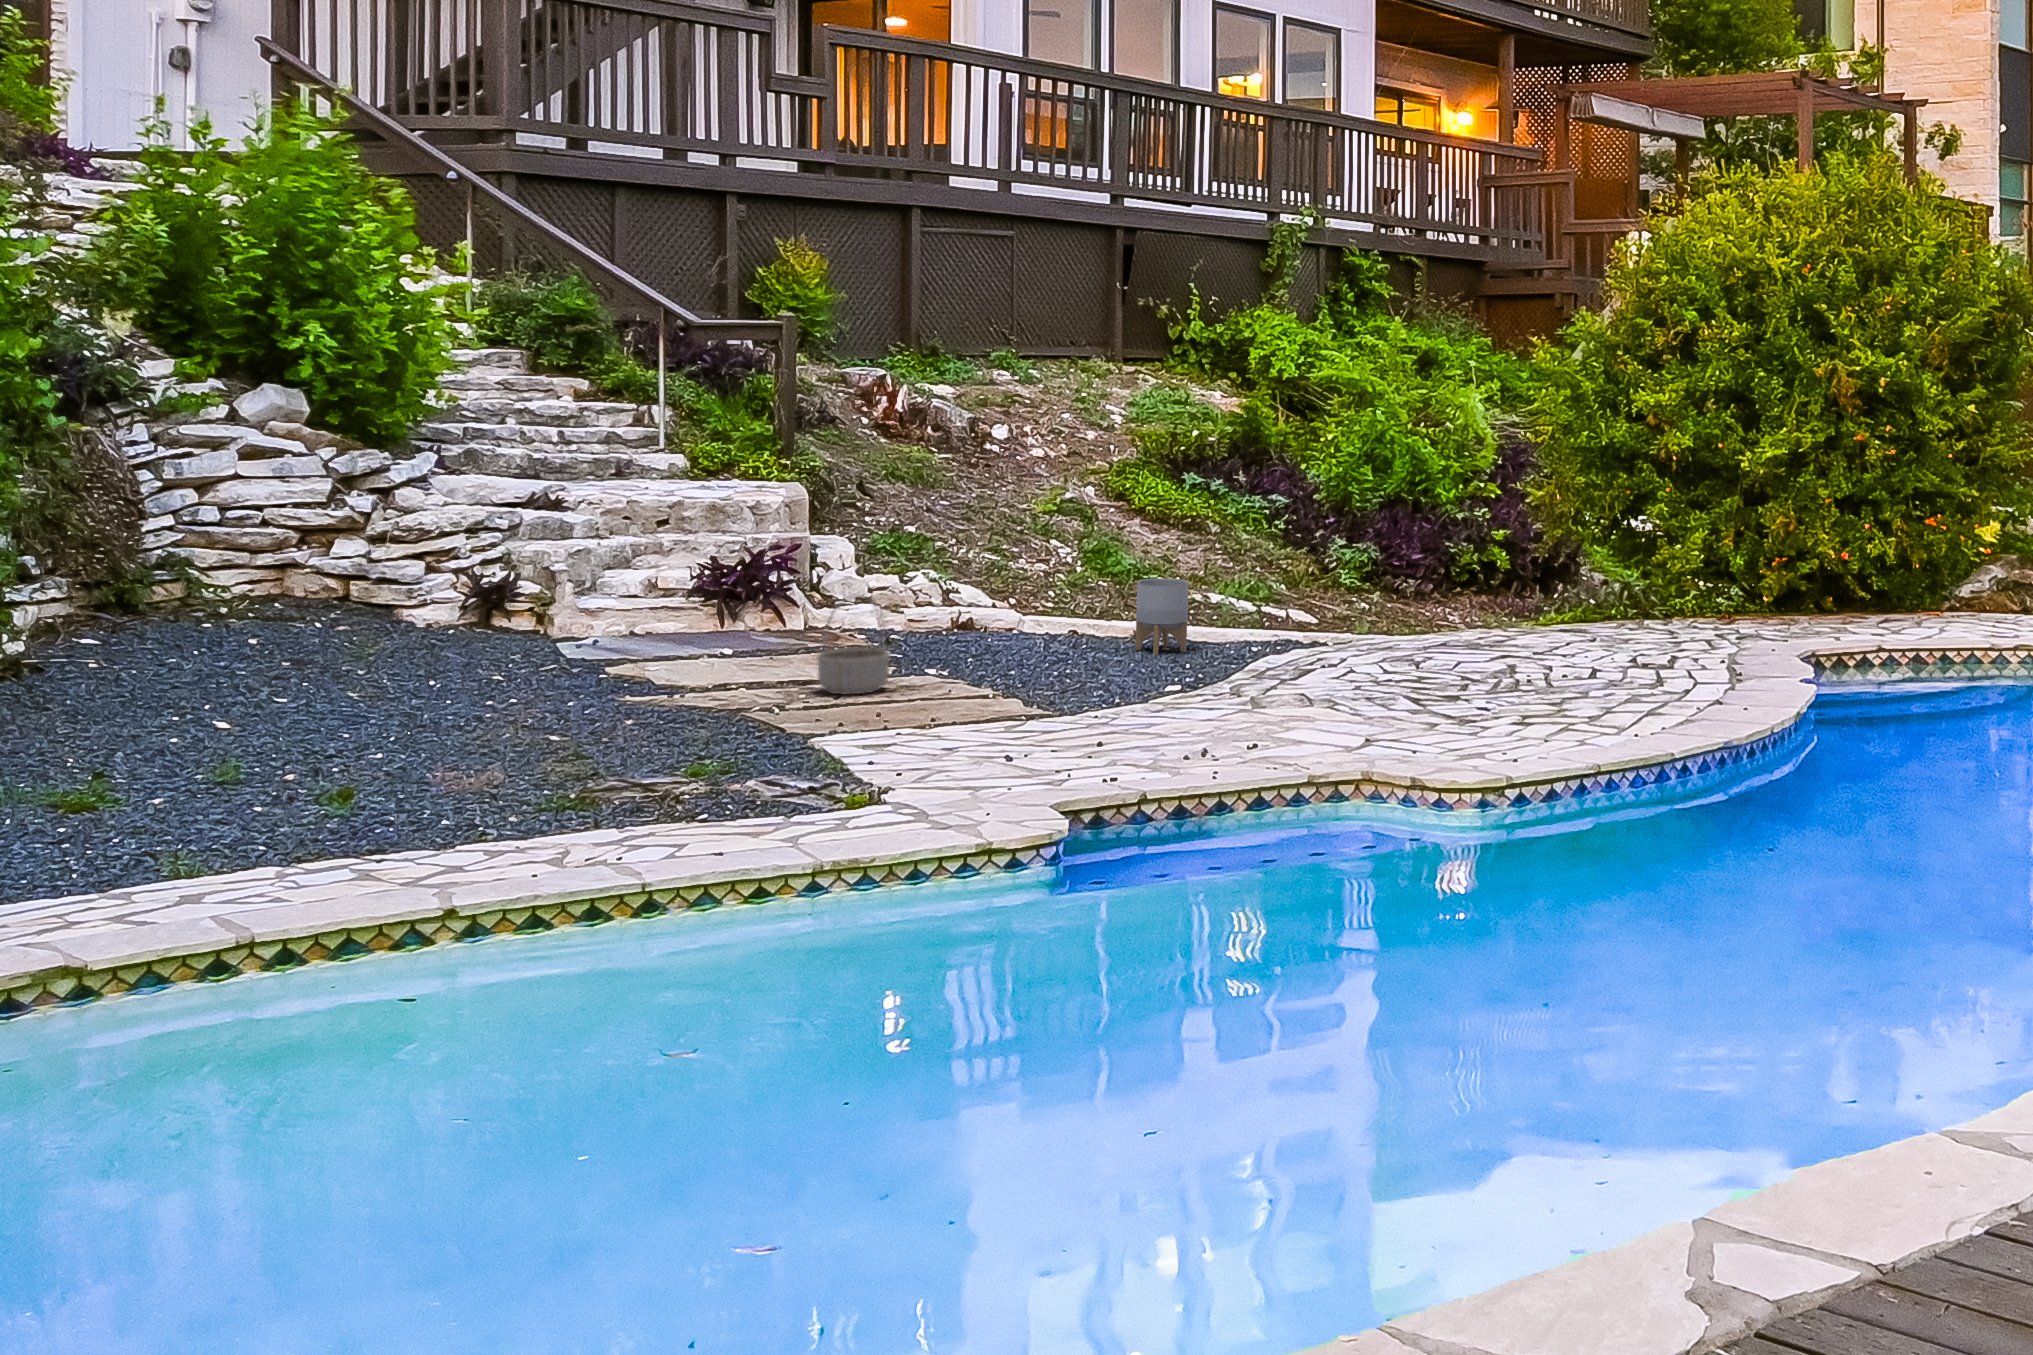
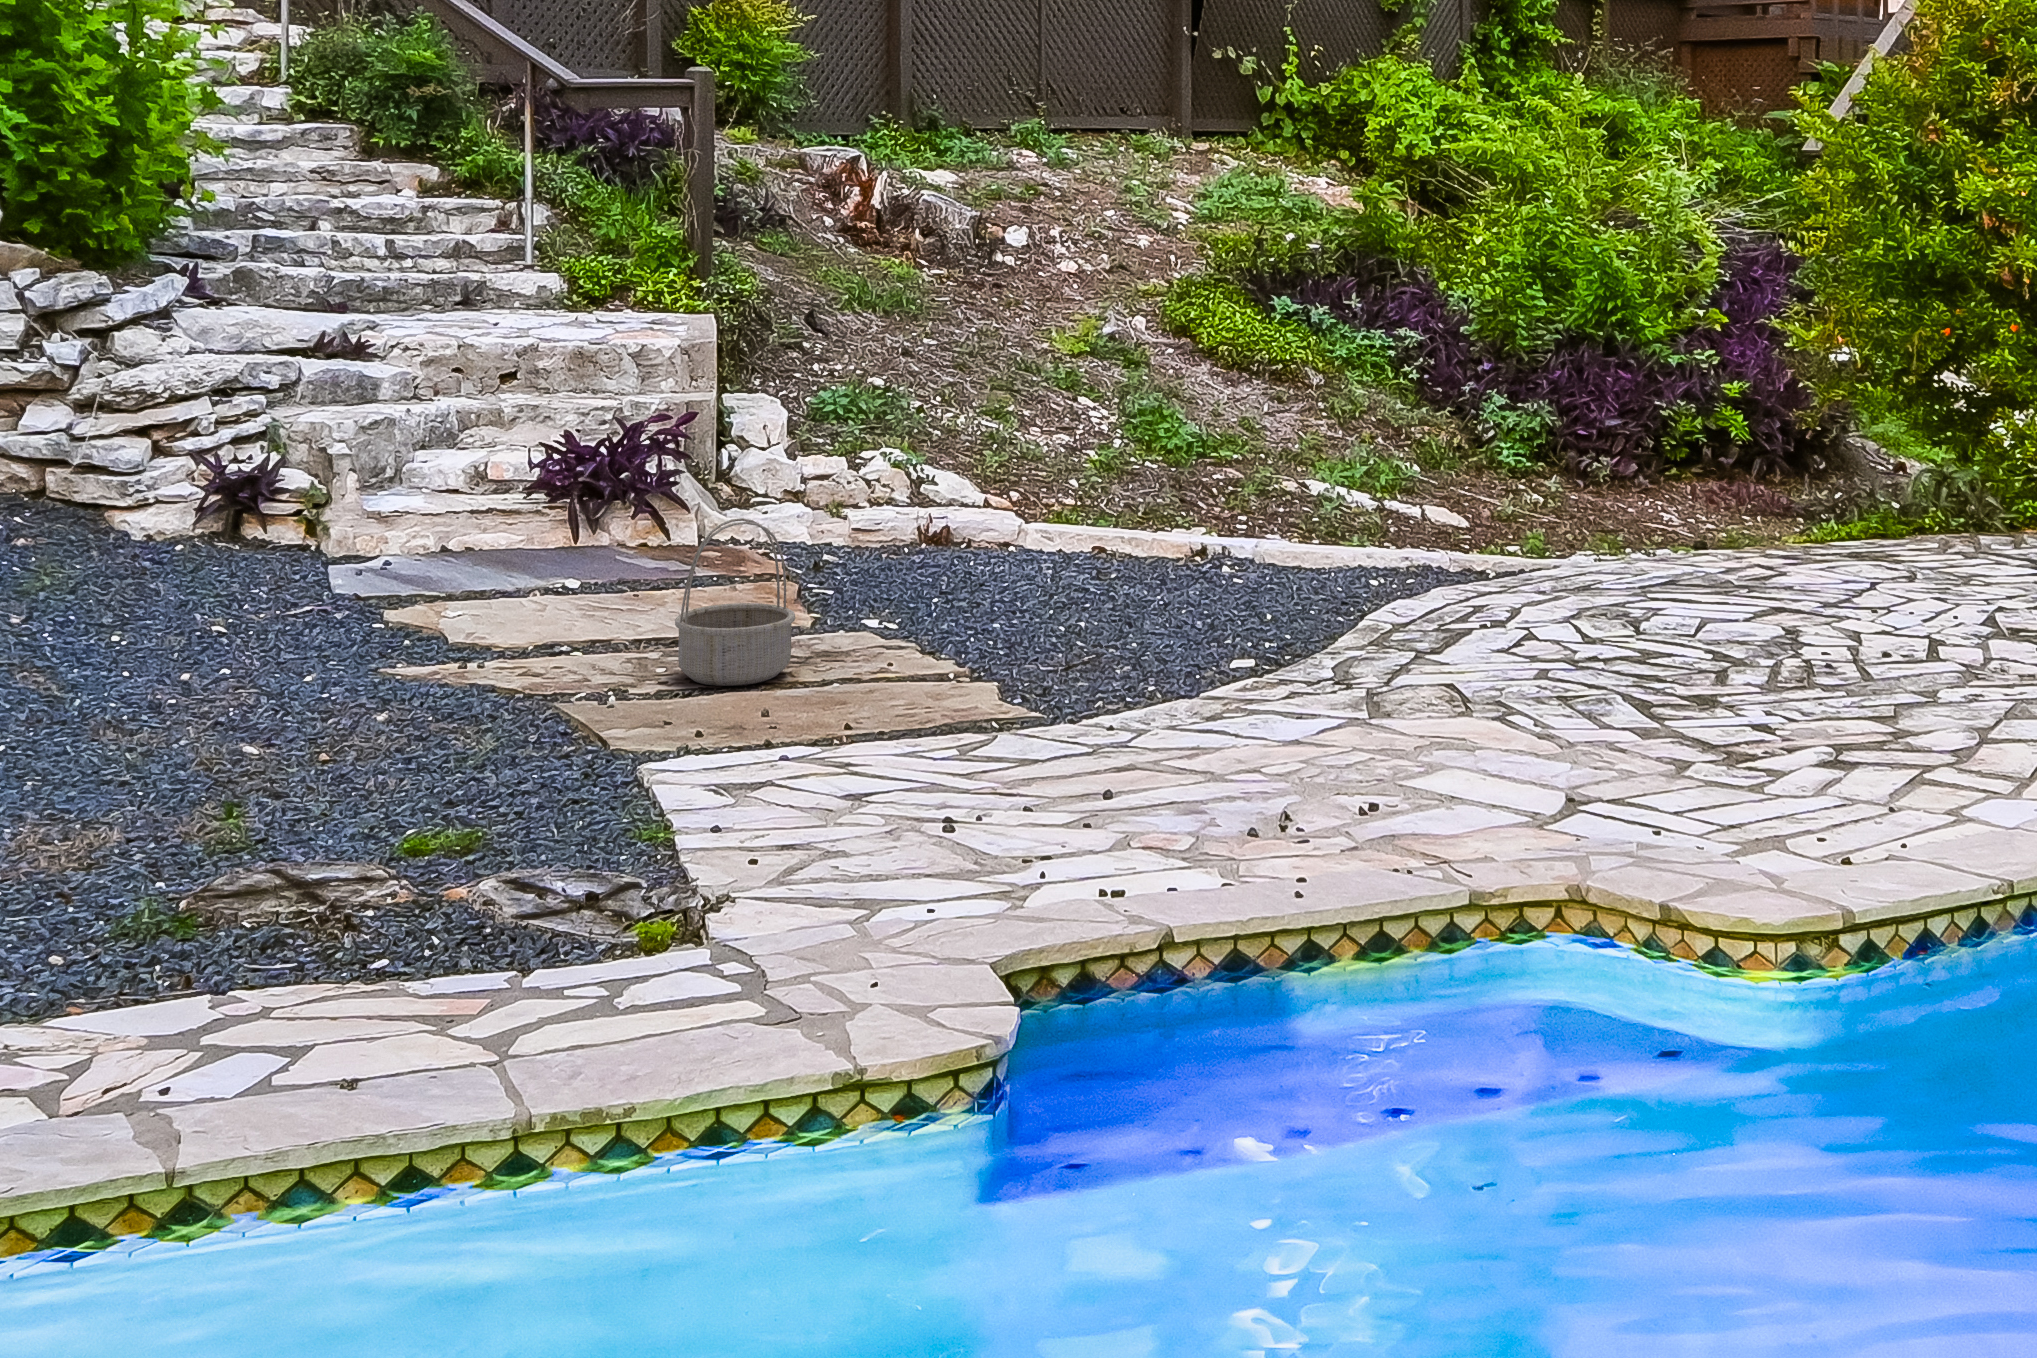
planter: present [1135,578,1189,655] -> none [1193,474,1275,599]

